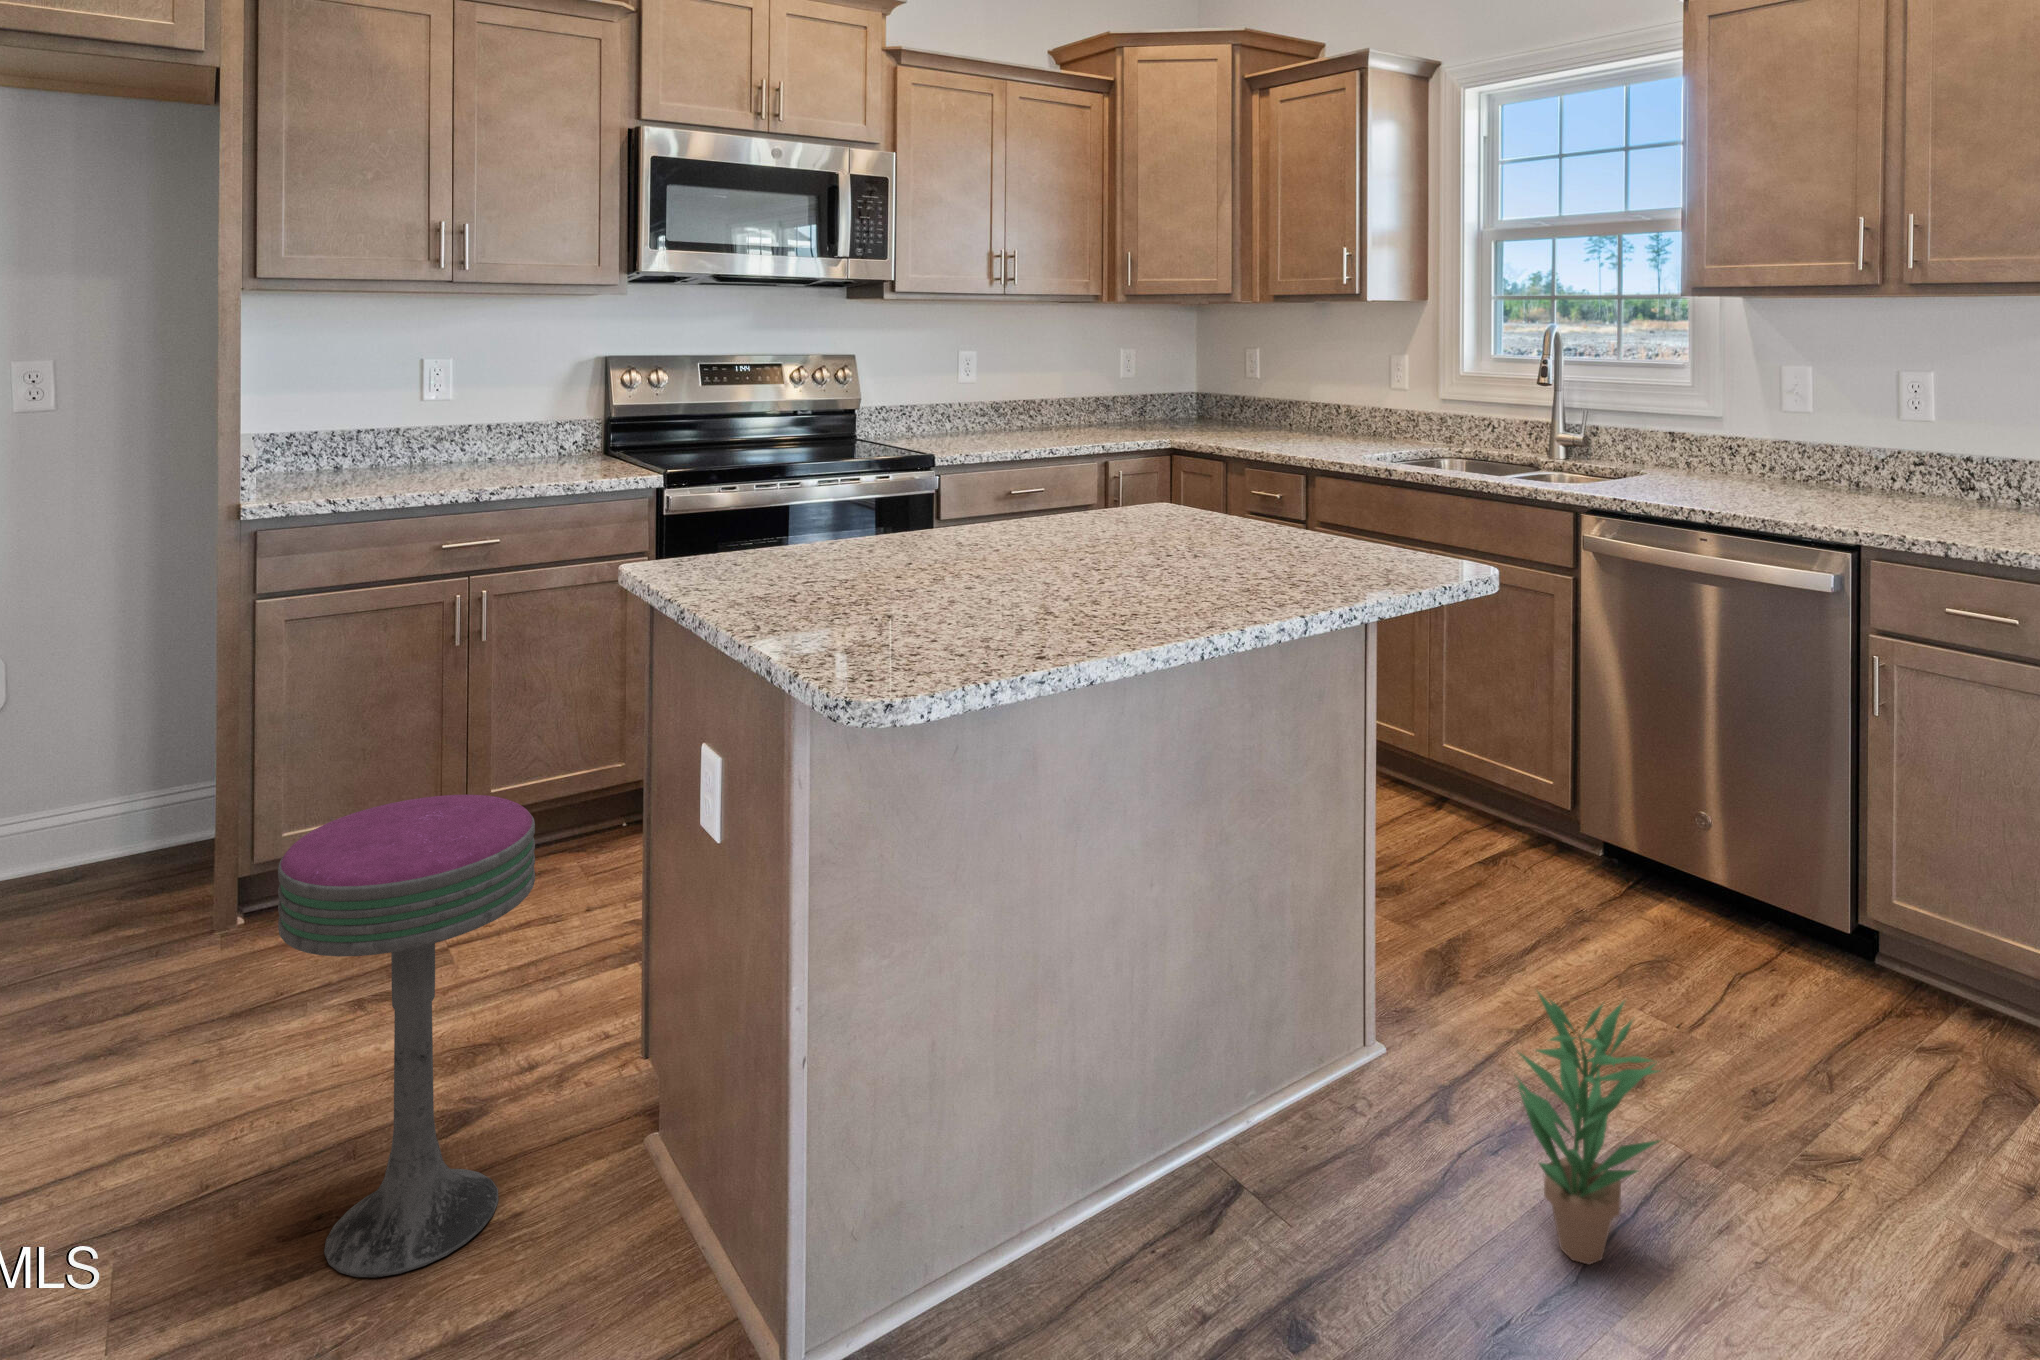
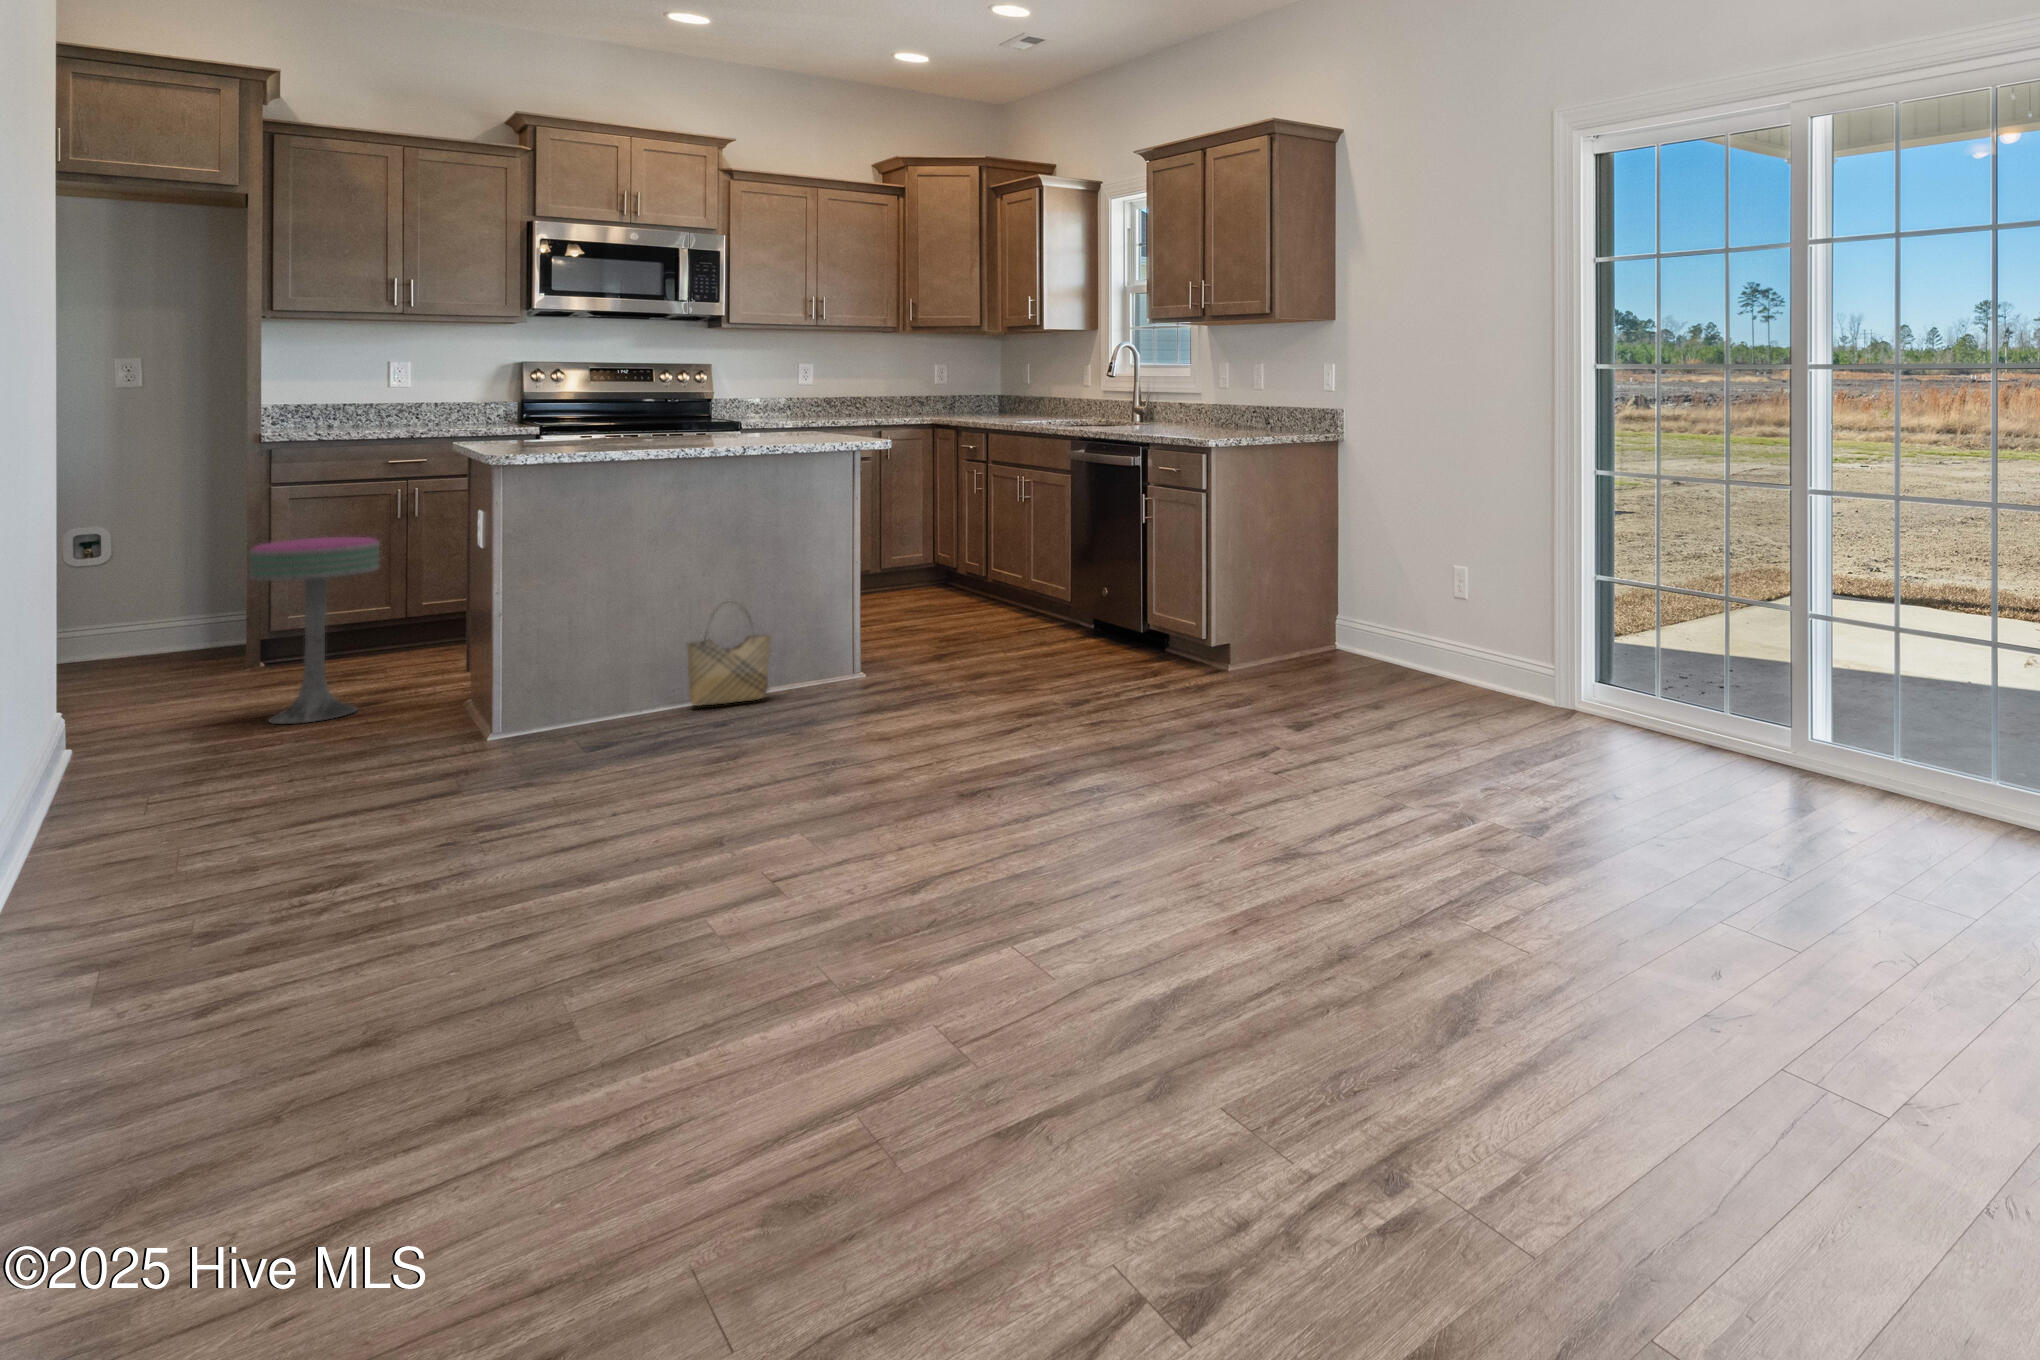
woven basket: none [1233,976,1388,1265] -> present [687,602,772,706]
potted plant: present [1517,992,1661,1264] -> none [804,590,872,704]

